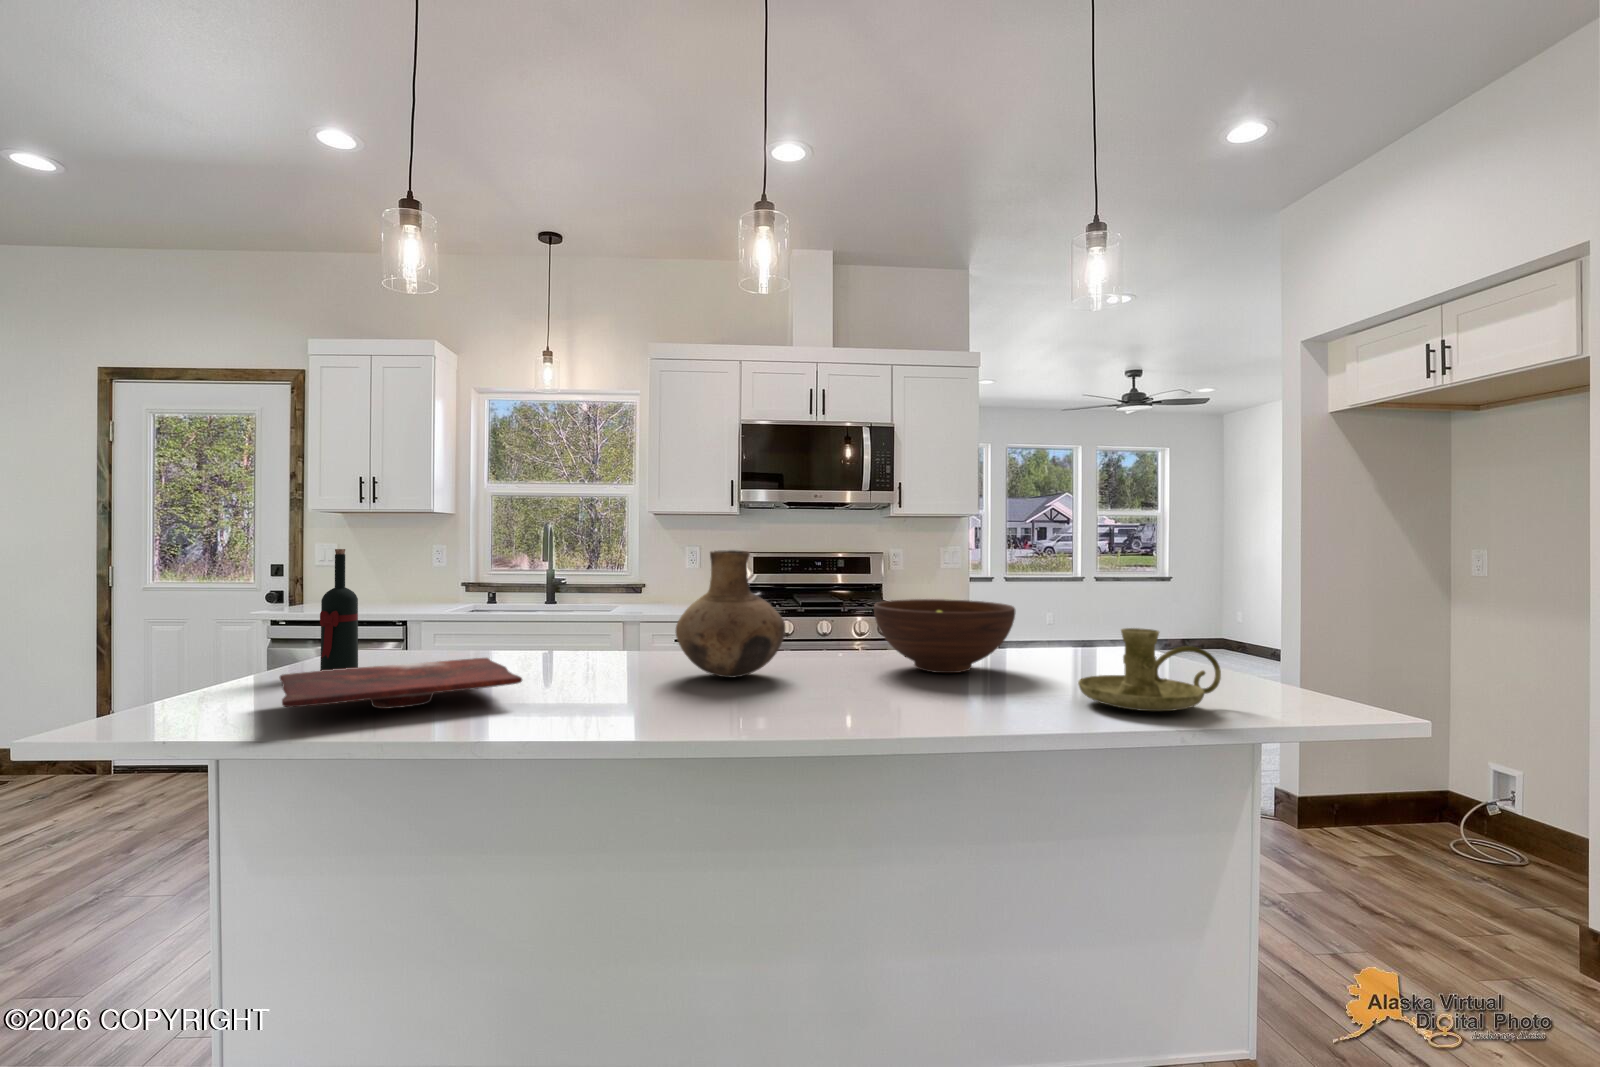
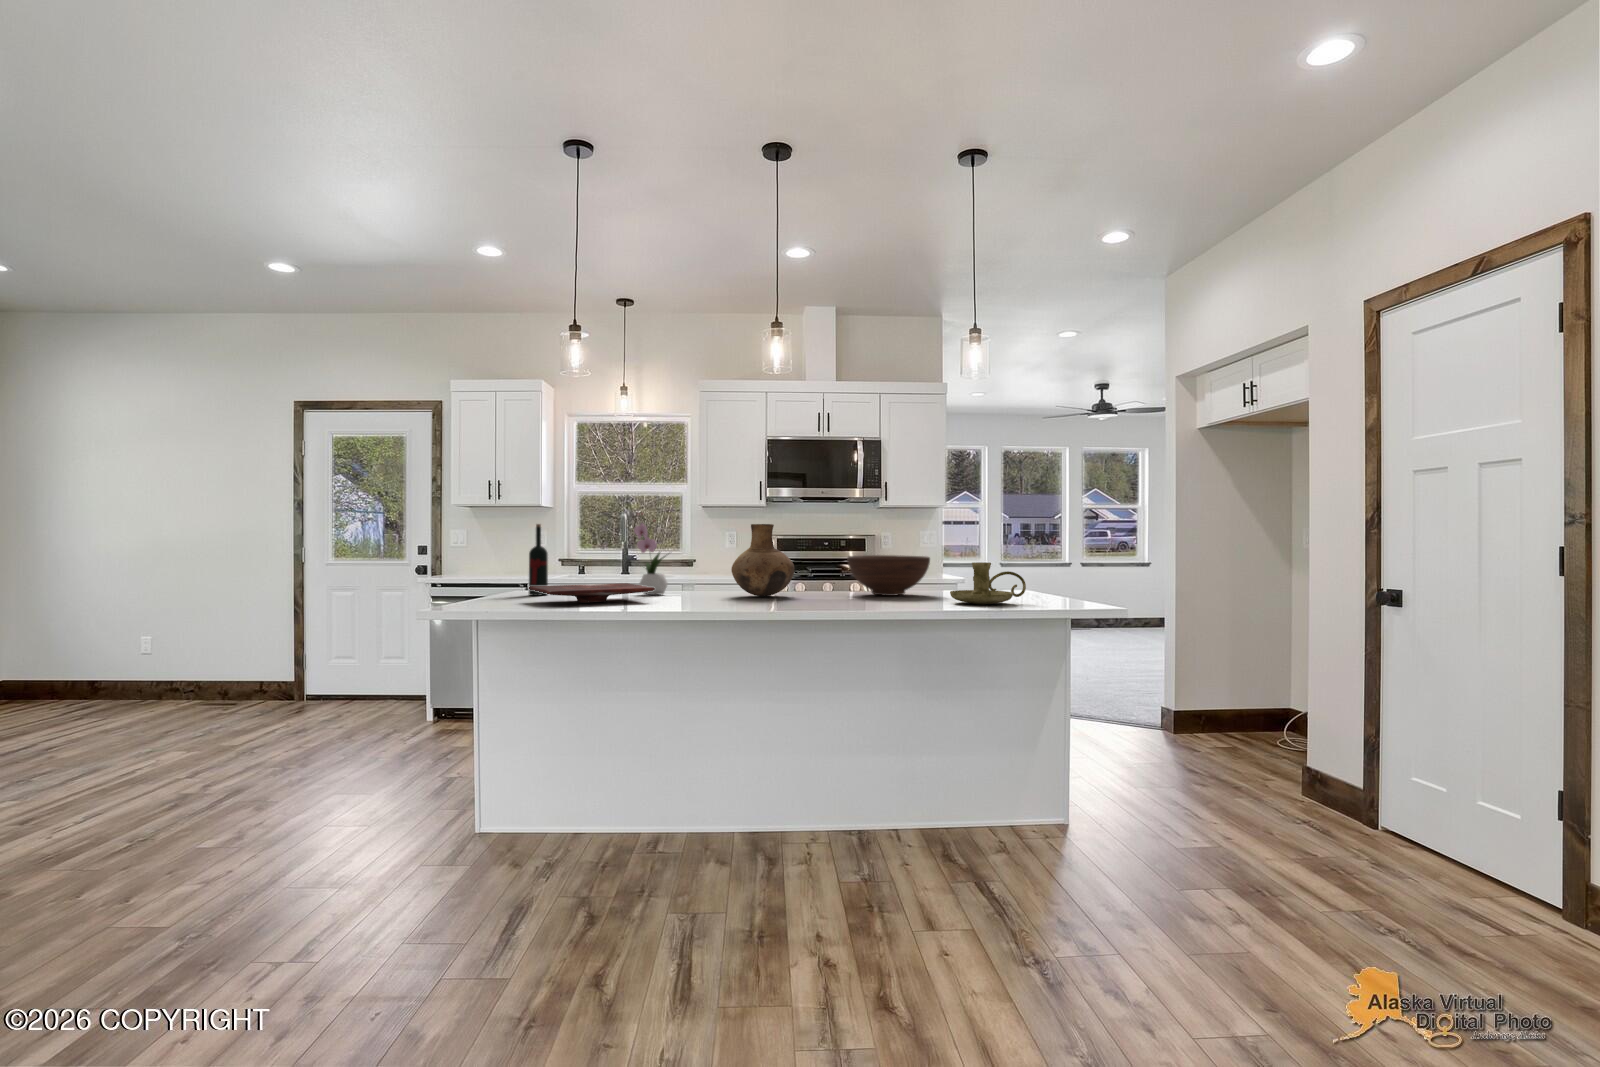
flower arrangement: none [509,529,576,672] -> present [634,513,668,595]

